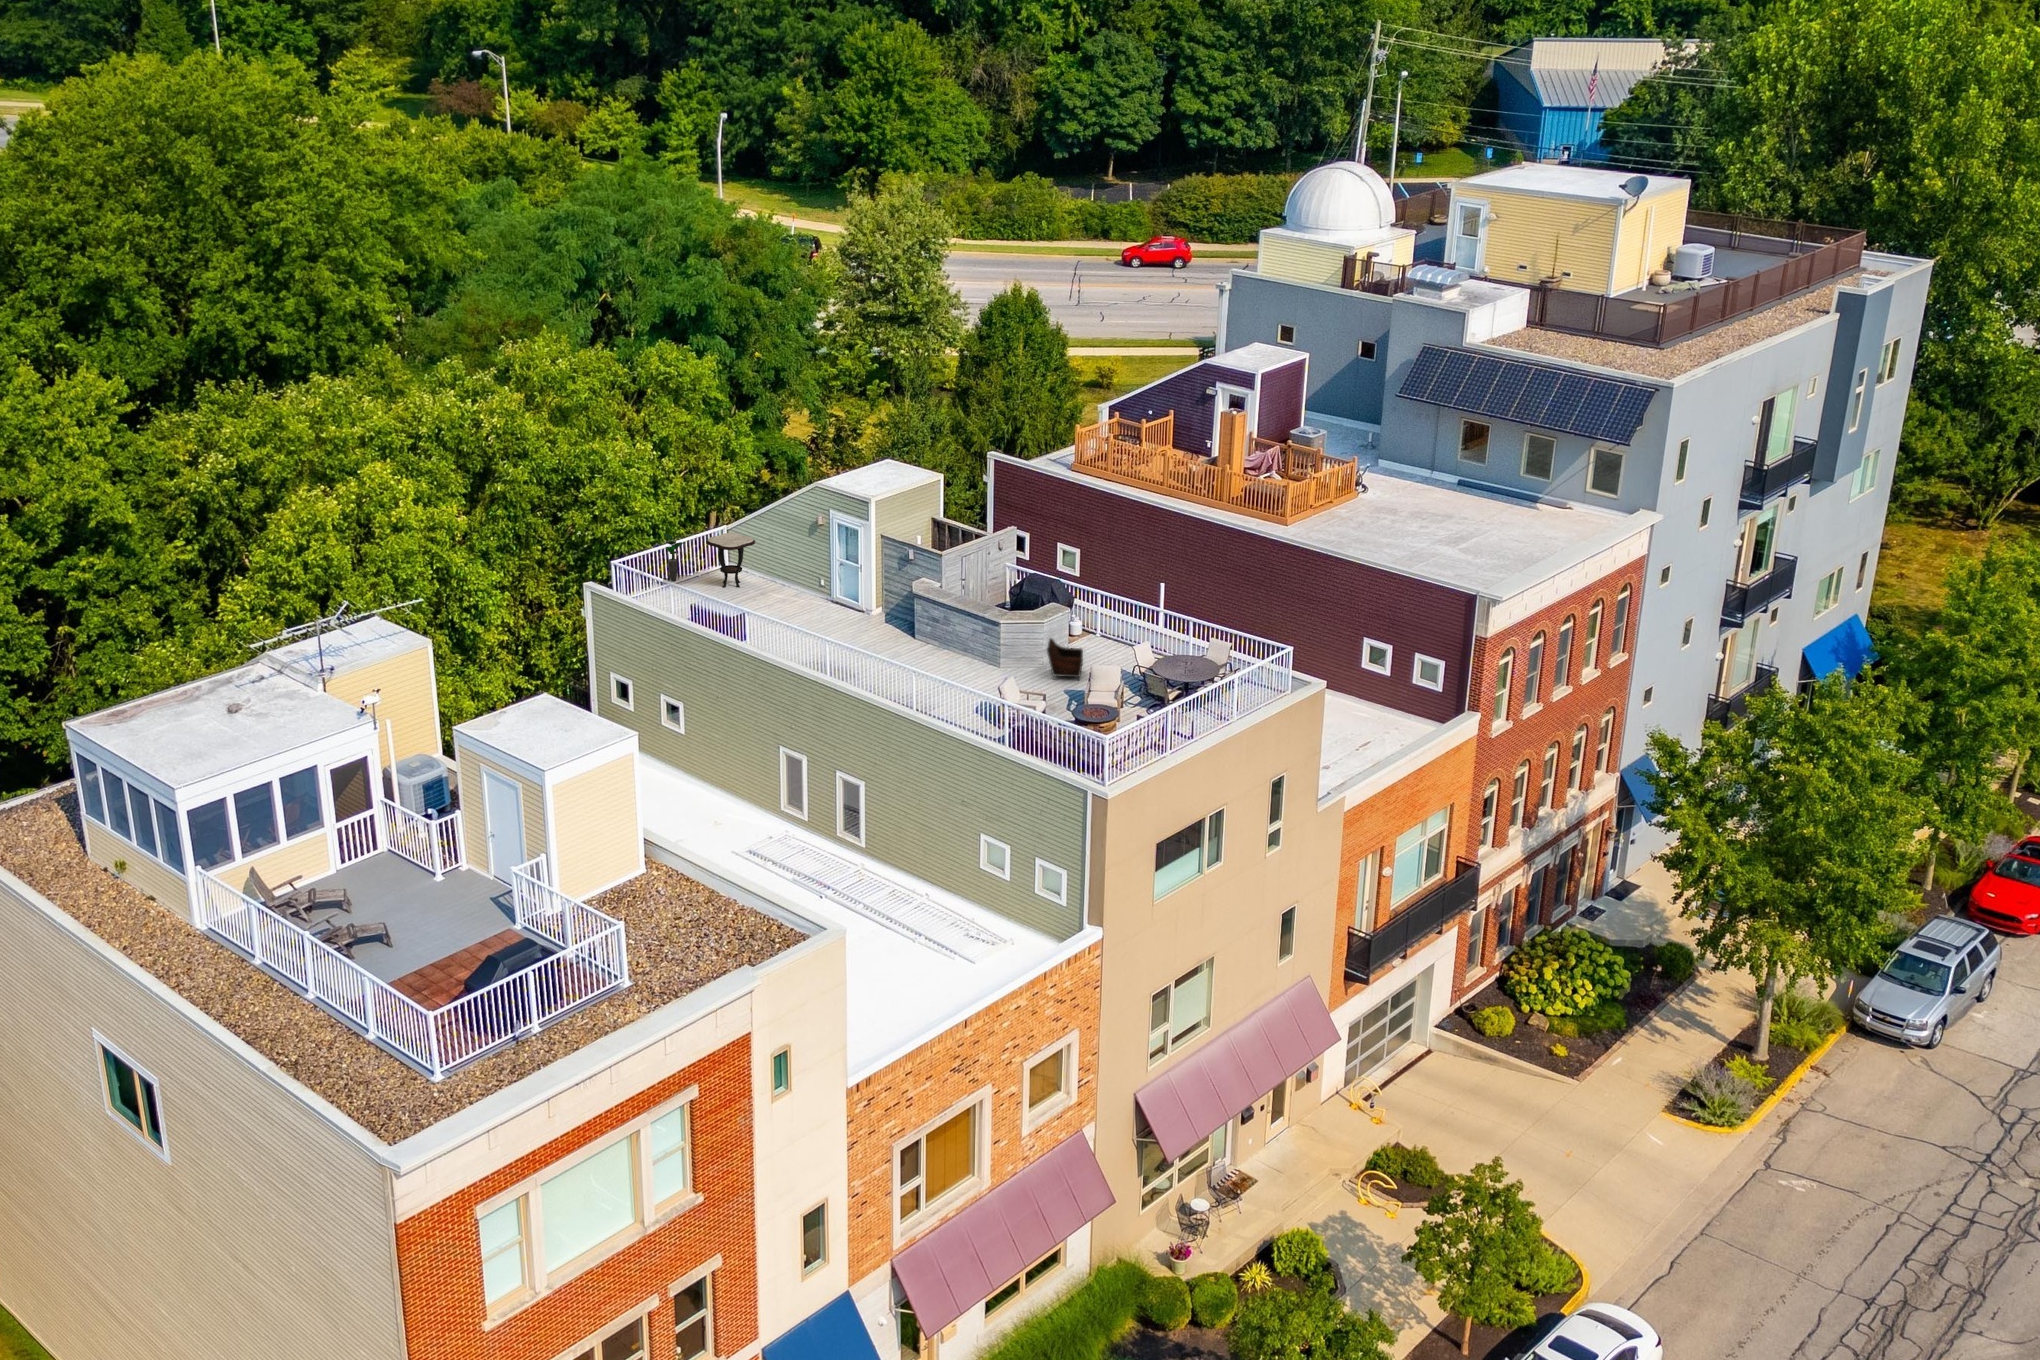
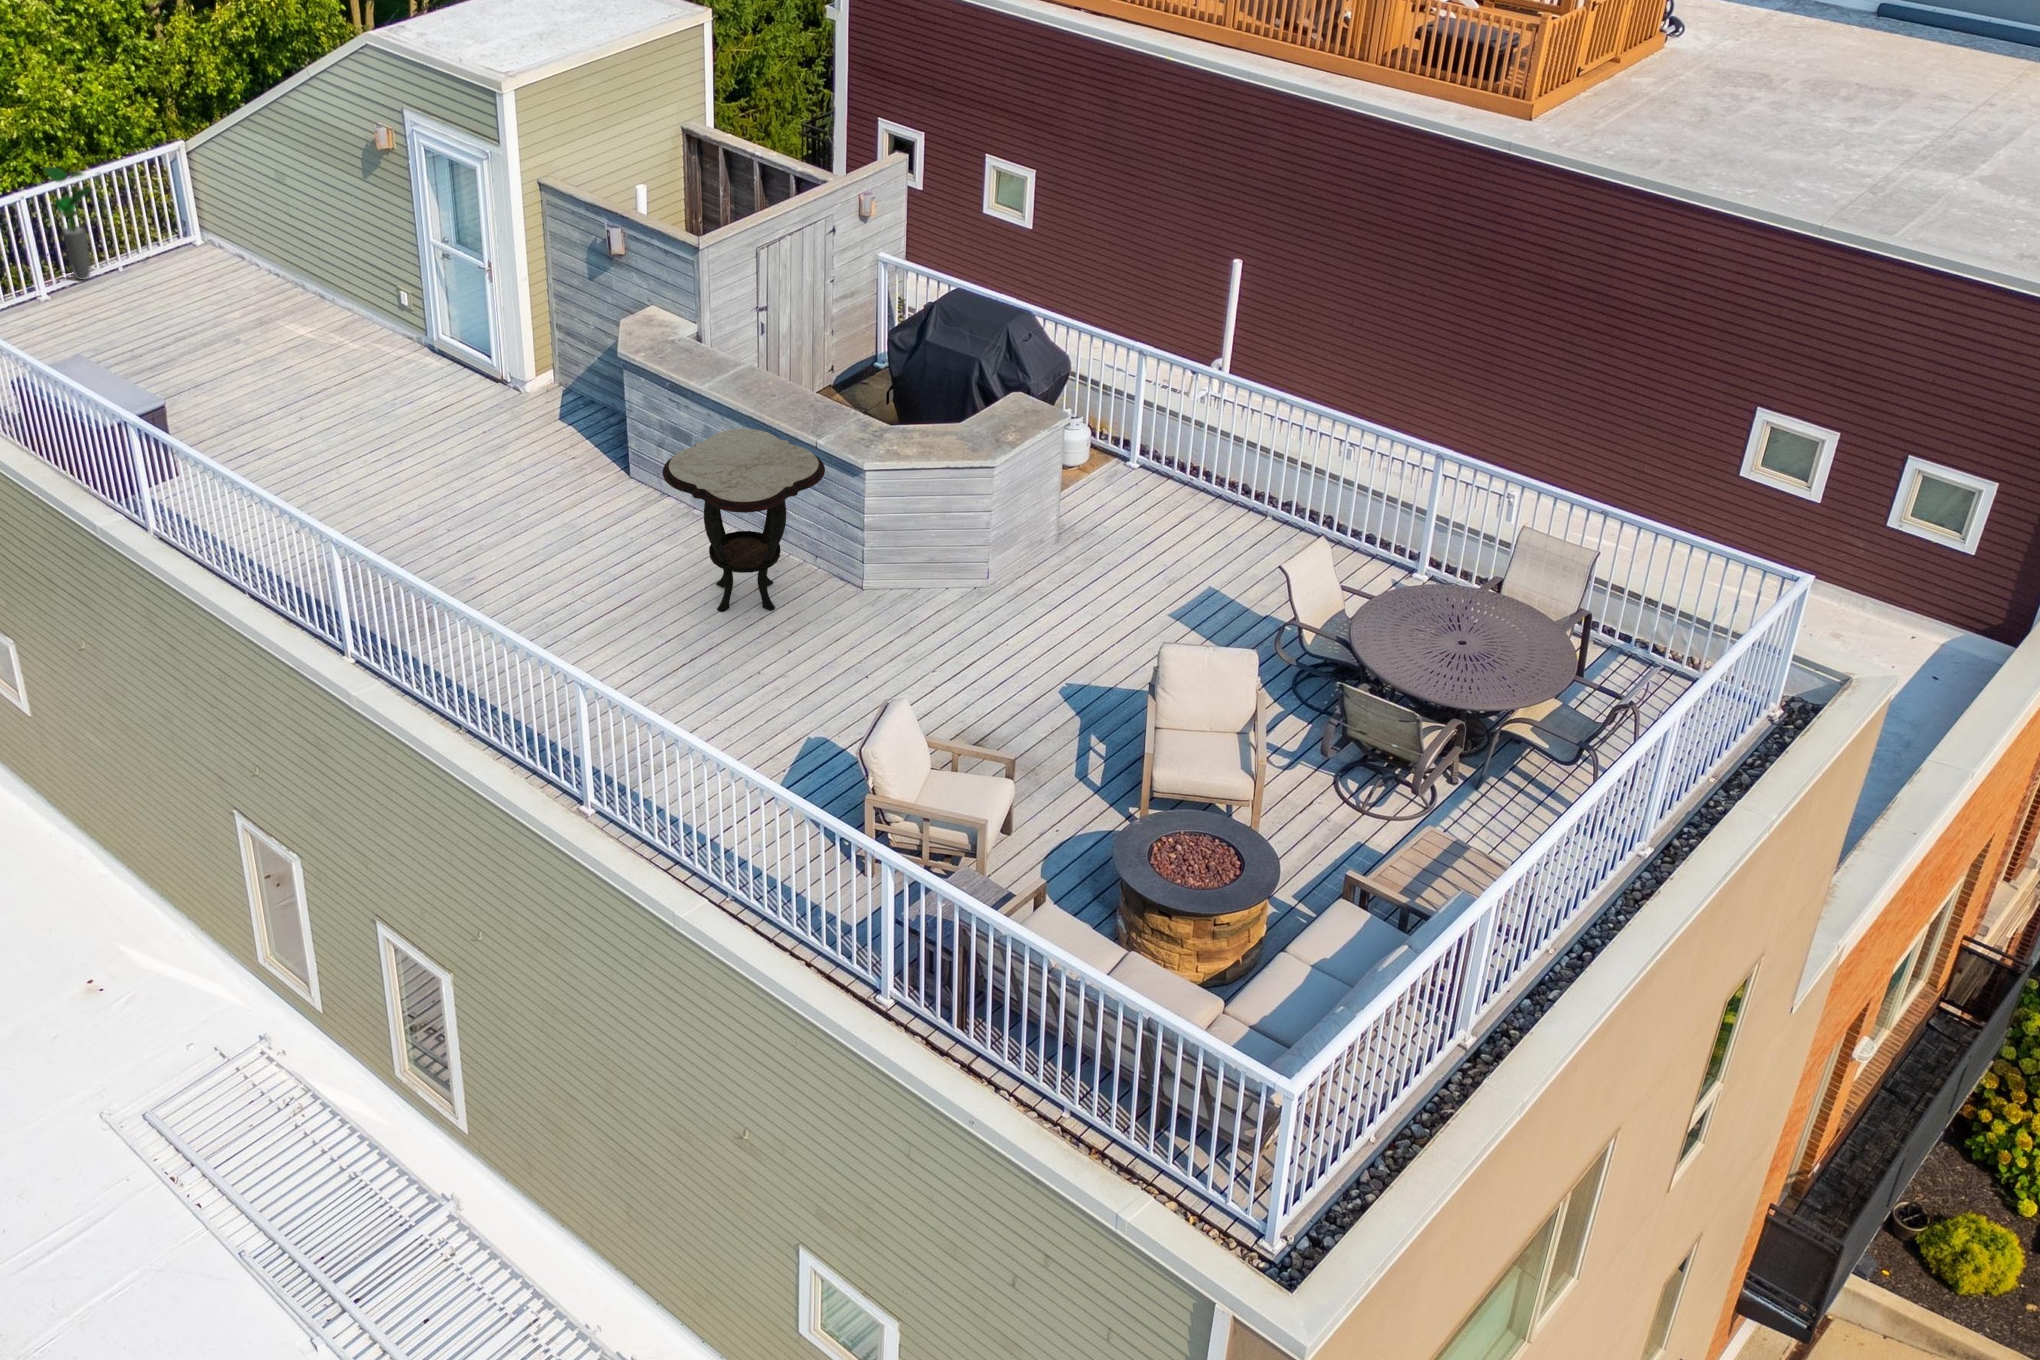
side table: present [706,533,755,588] -> present [662,429,825,612]
armchair: present [1047,638,1083,678] -> none [1002,507,1107,645]

